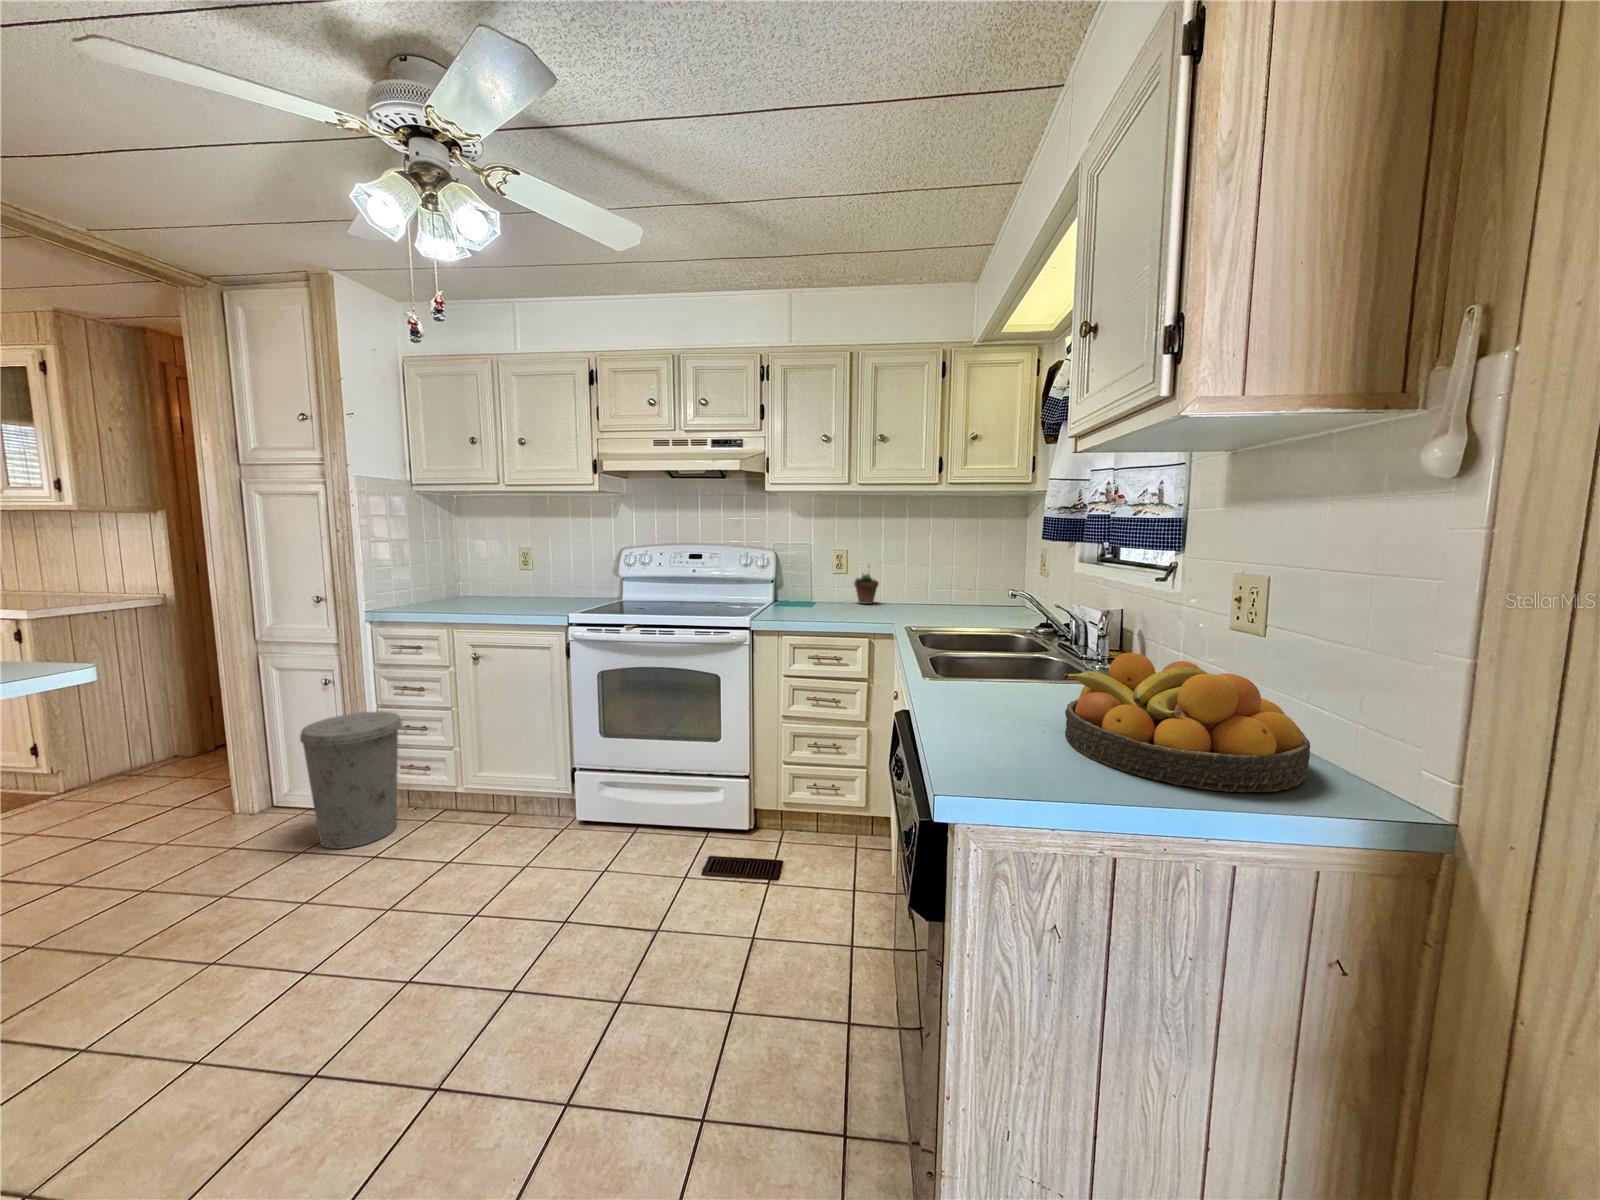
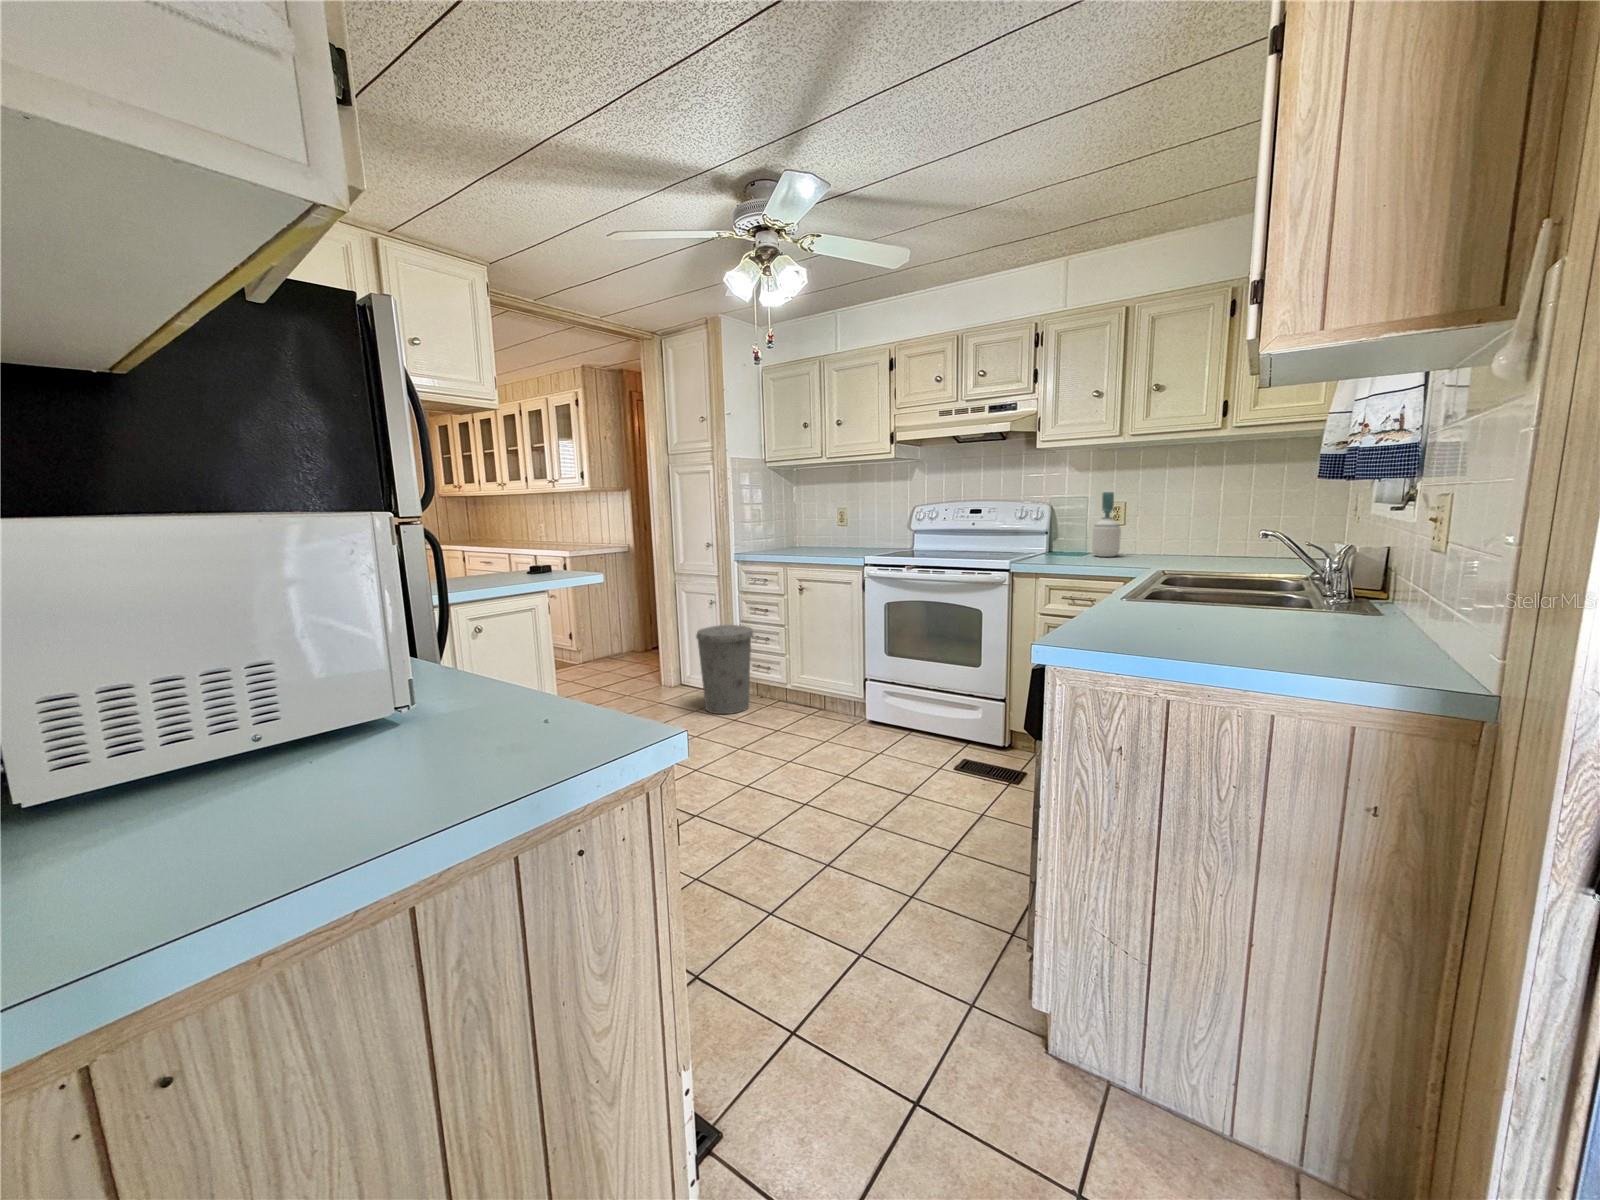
soap bottle: none [819,541,844,607] -> present [1092,492,1121,557]
succulent plant: present [854,574,879,604] -> none [1135,514,1163,555]
fruit bowl: present [1063,653,1310,792] -> none [1186,562,1416,666]

